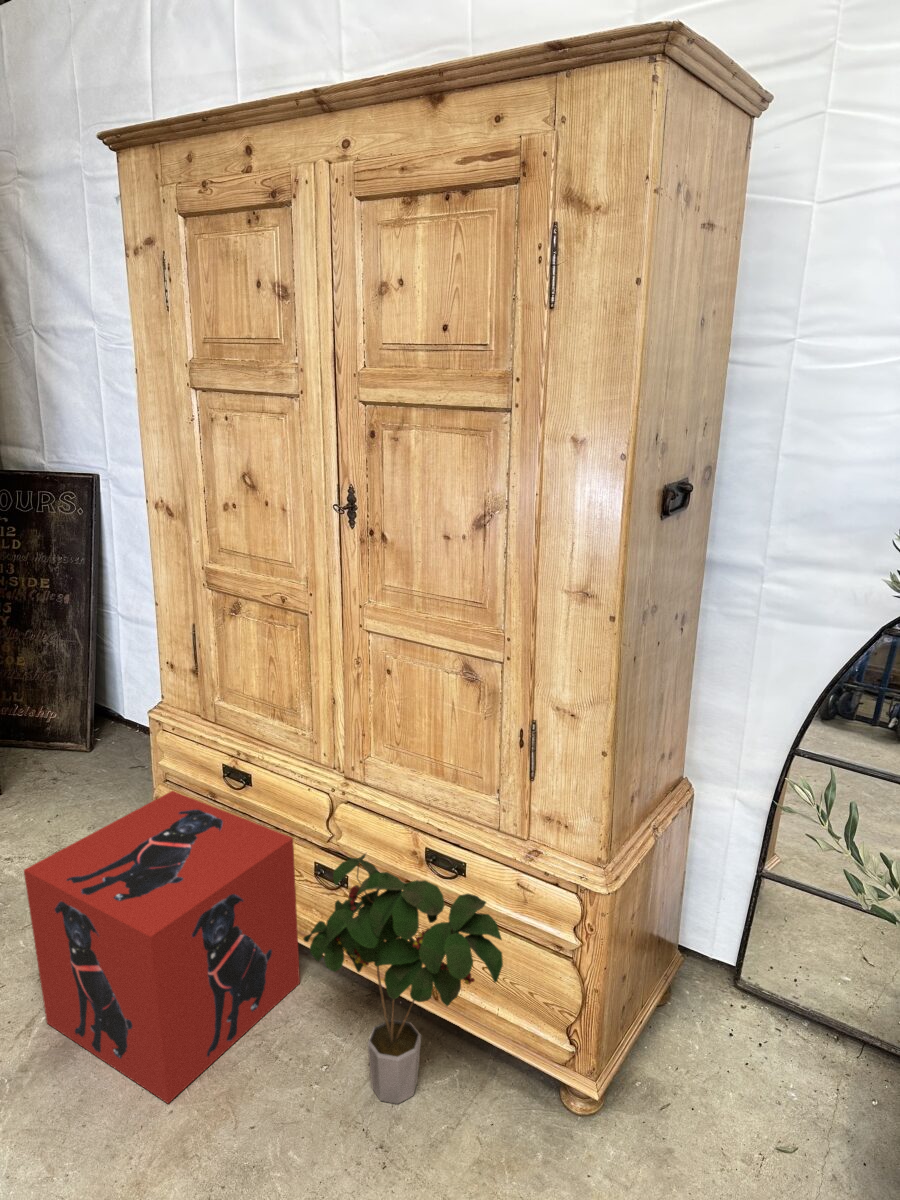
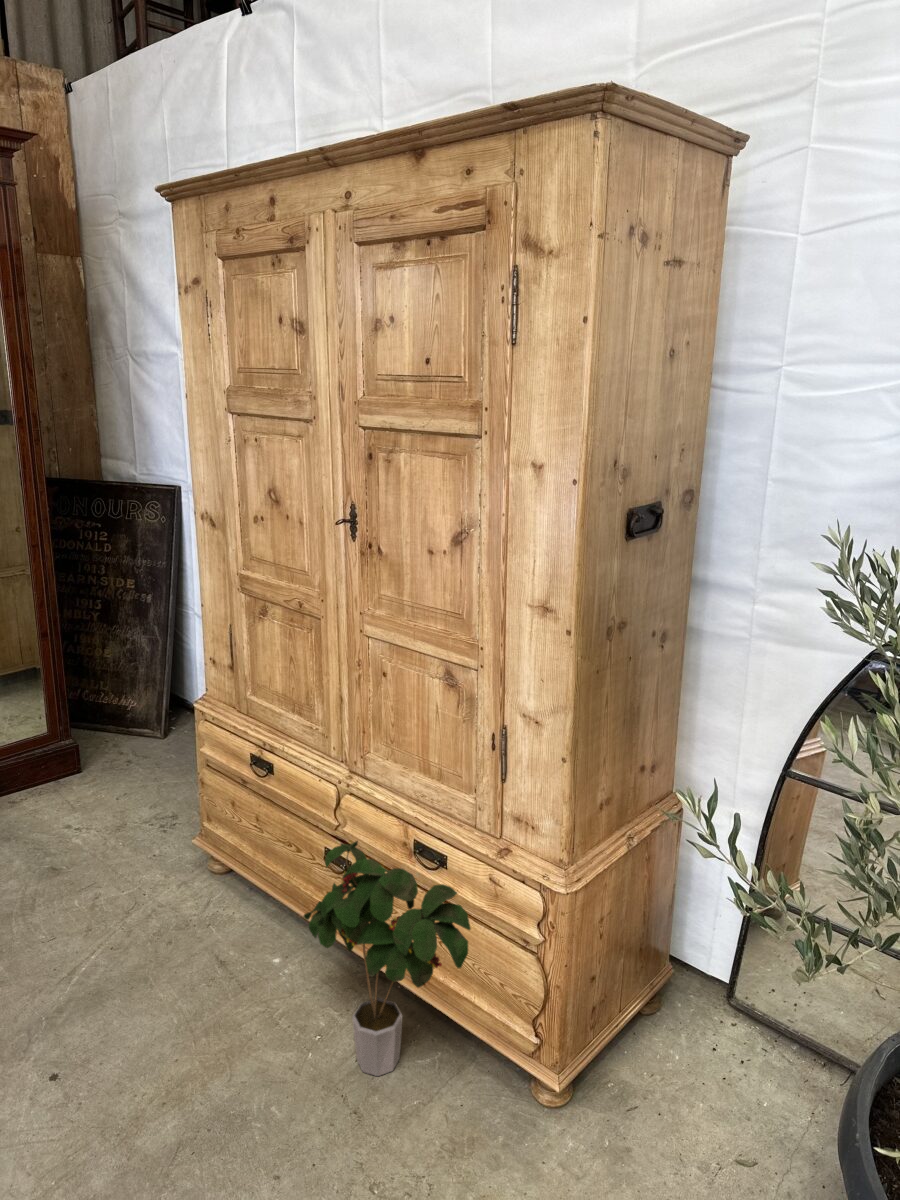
storage box: present [24,791,300,1103] -> none [68,775,310,1053]

